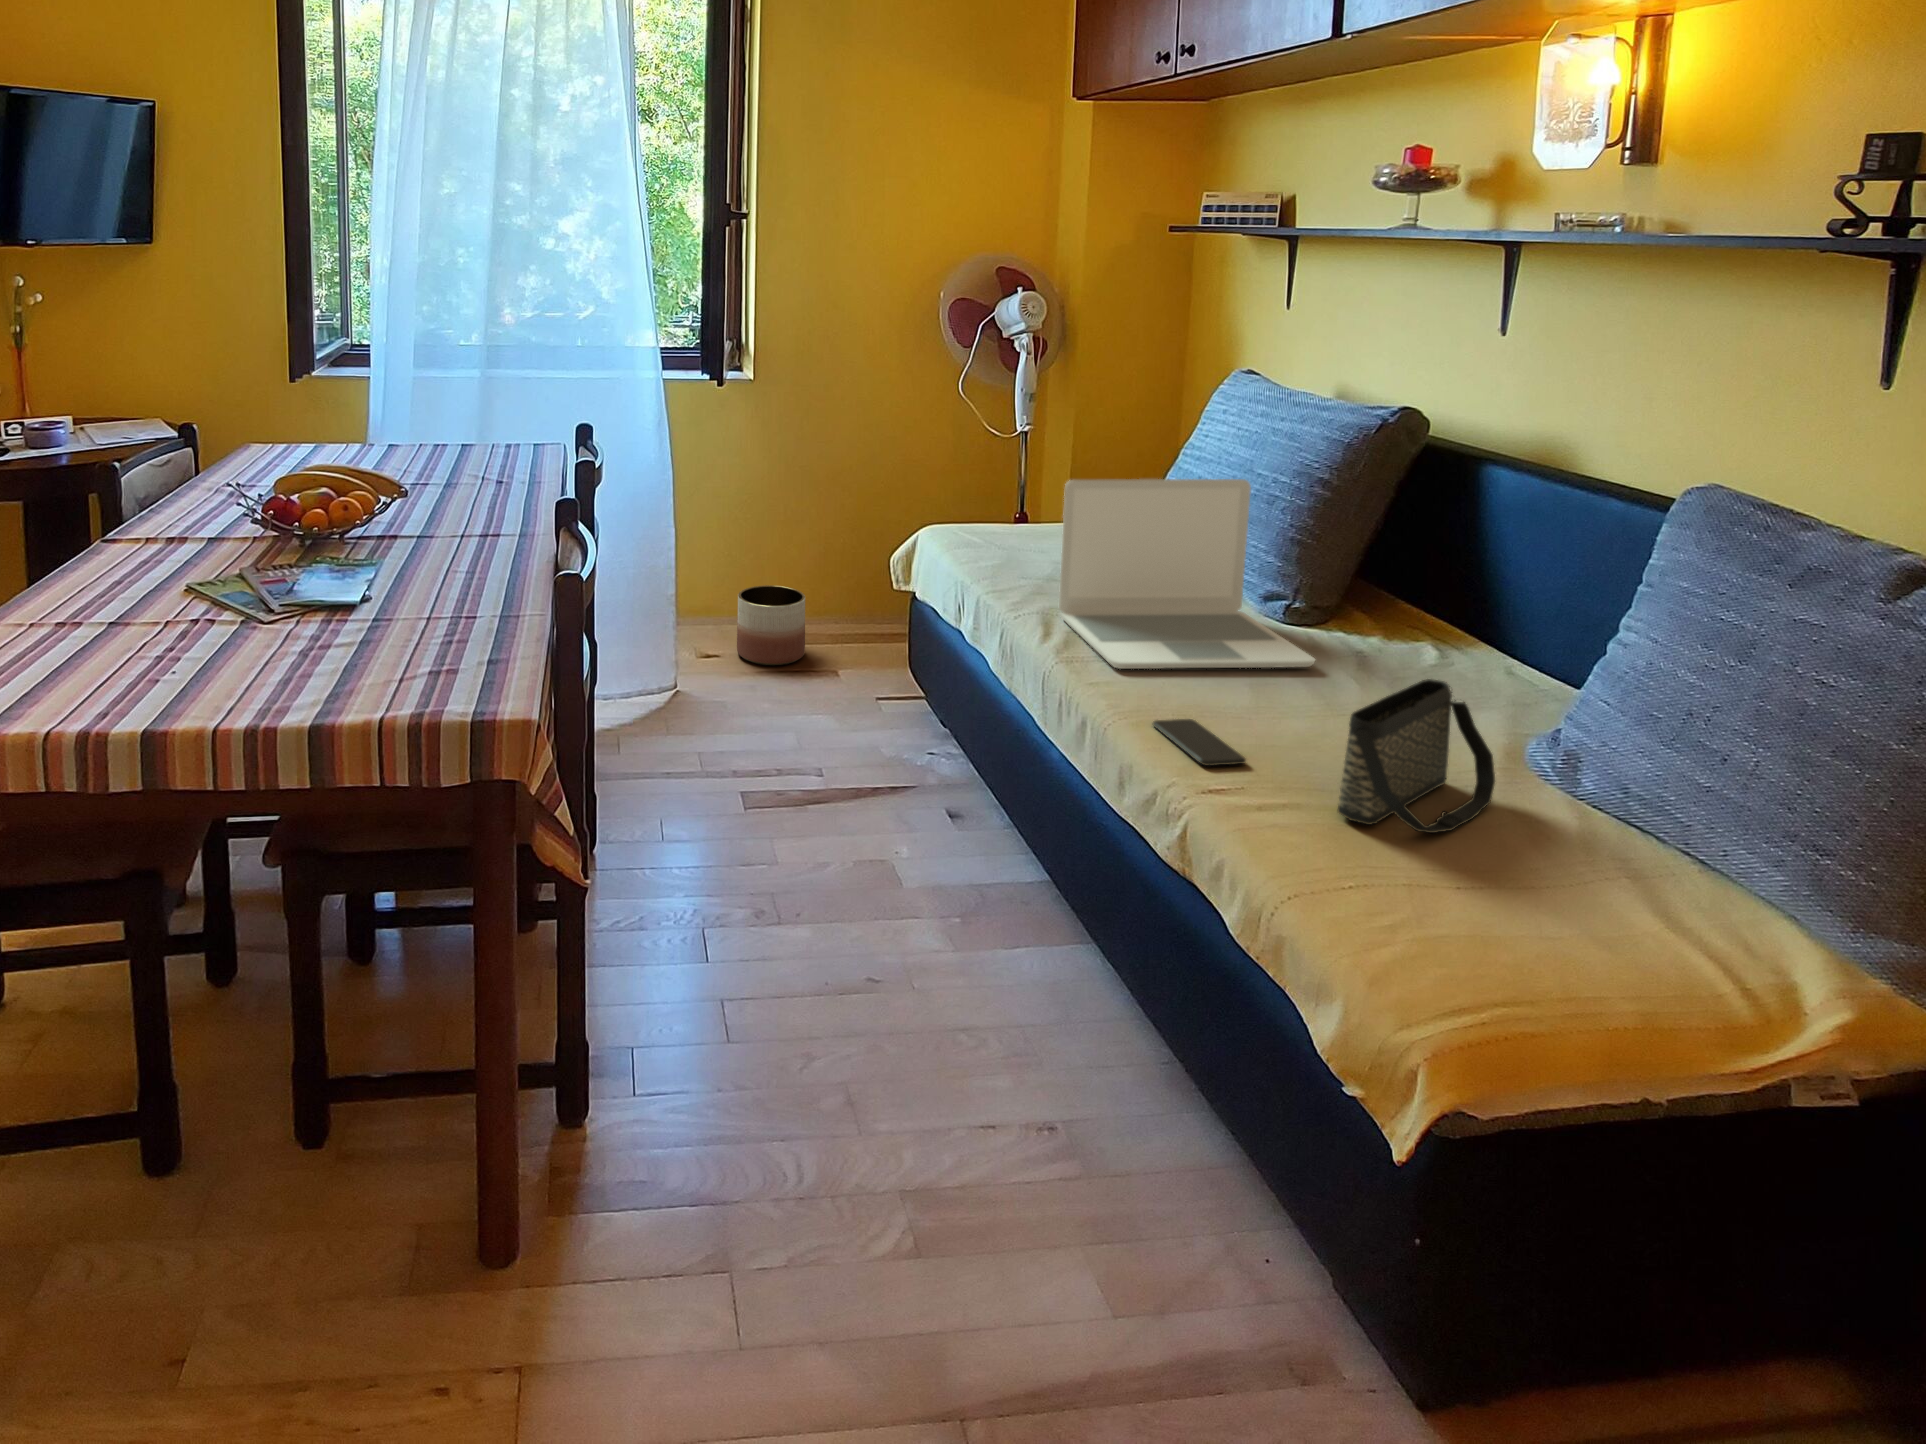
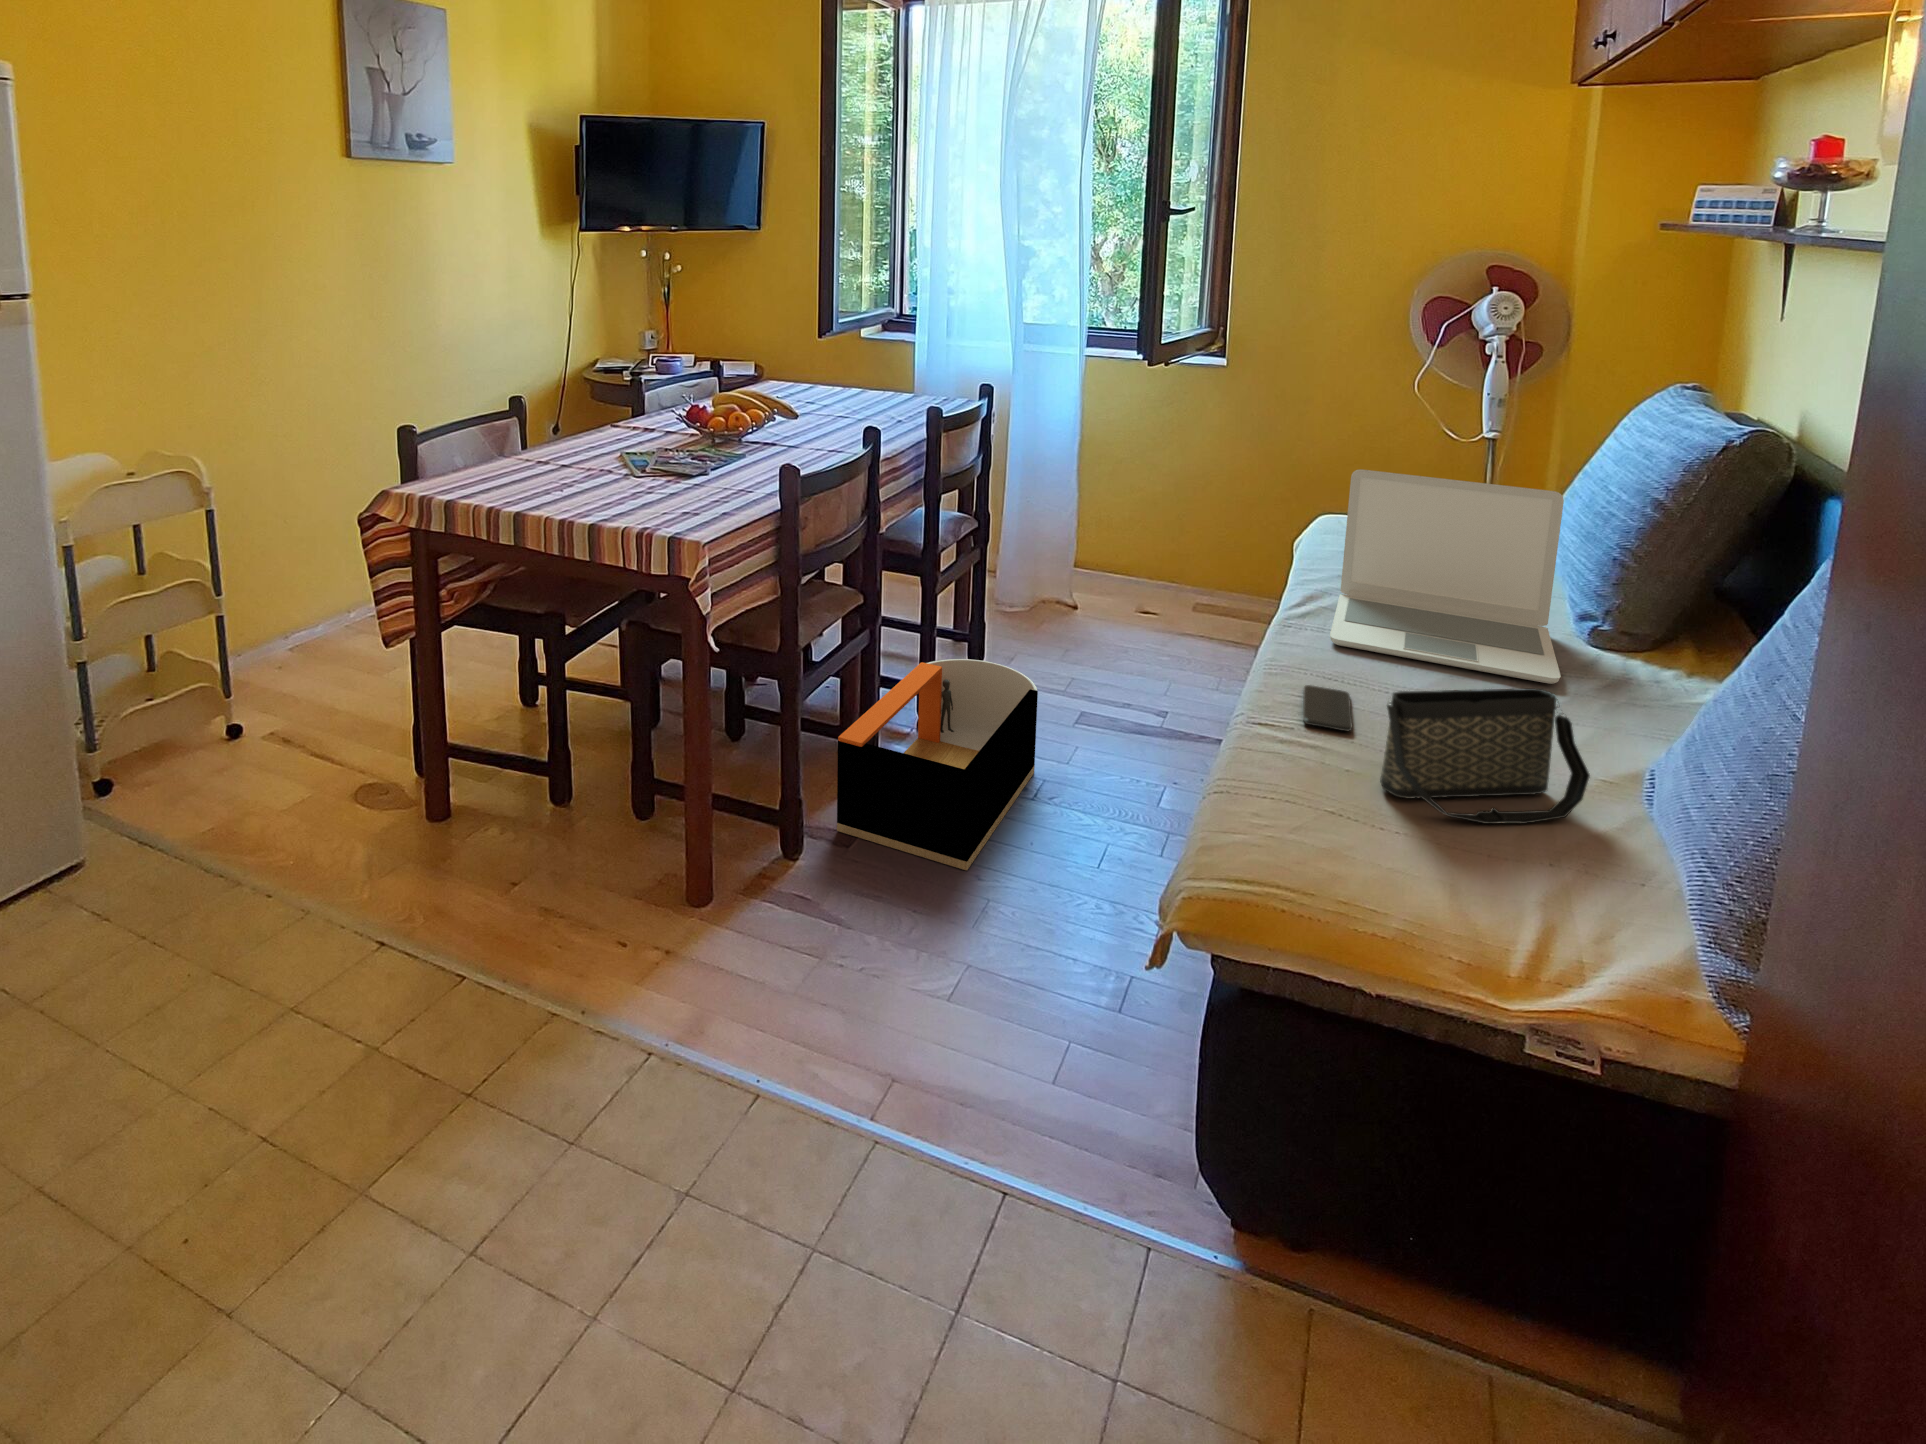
planter: present [737,585,805,665] -> none [1171,551,1239,624]
storage bin: none [592,768,782,1050] -> present [837,659,1038,870]

